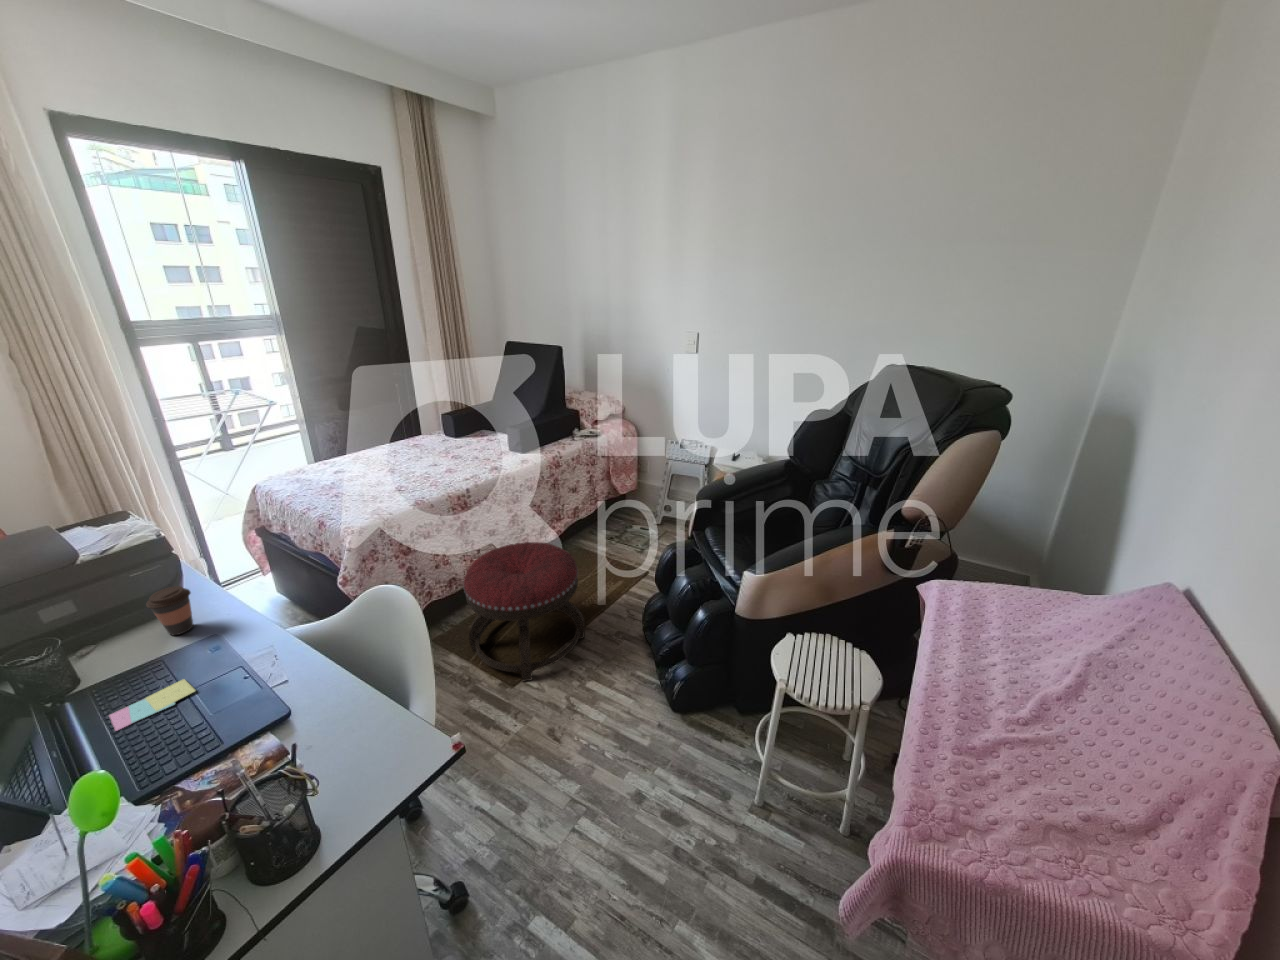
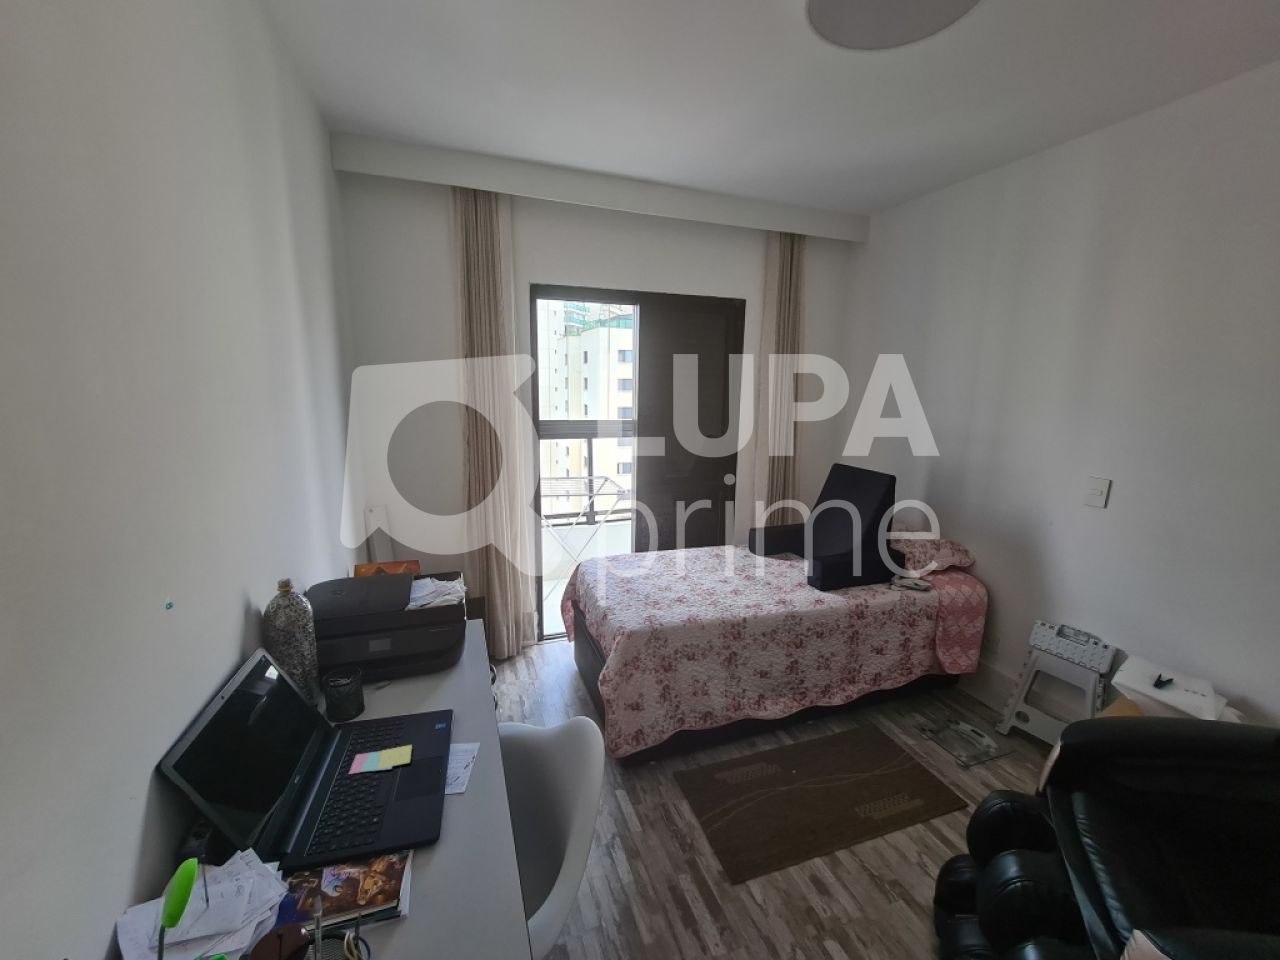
ottoman: present [464,542,585,681] -> none [703,698,848,890]
coffee cup: present [146,586,193,635] -> none [424,652,455,696]

